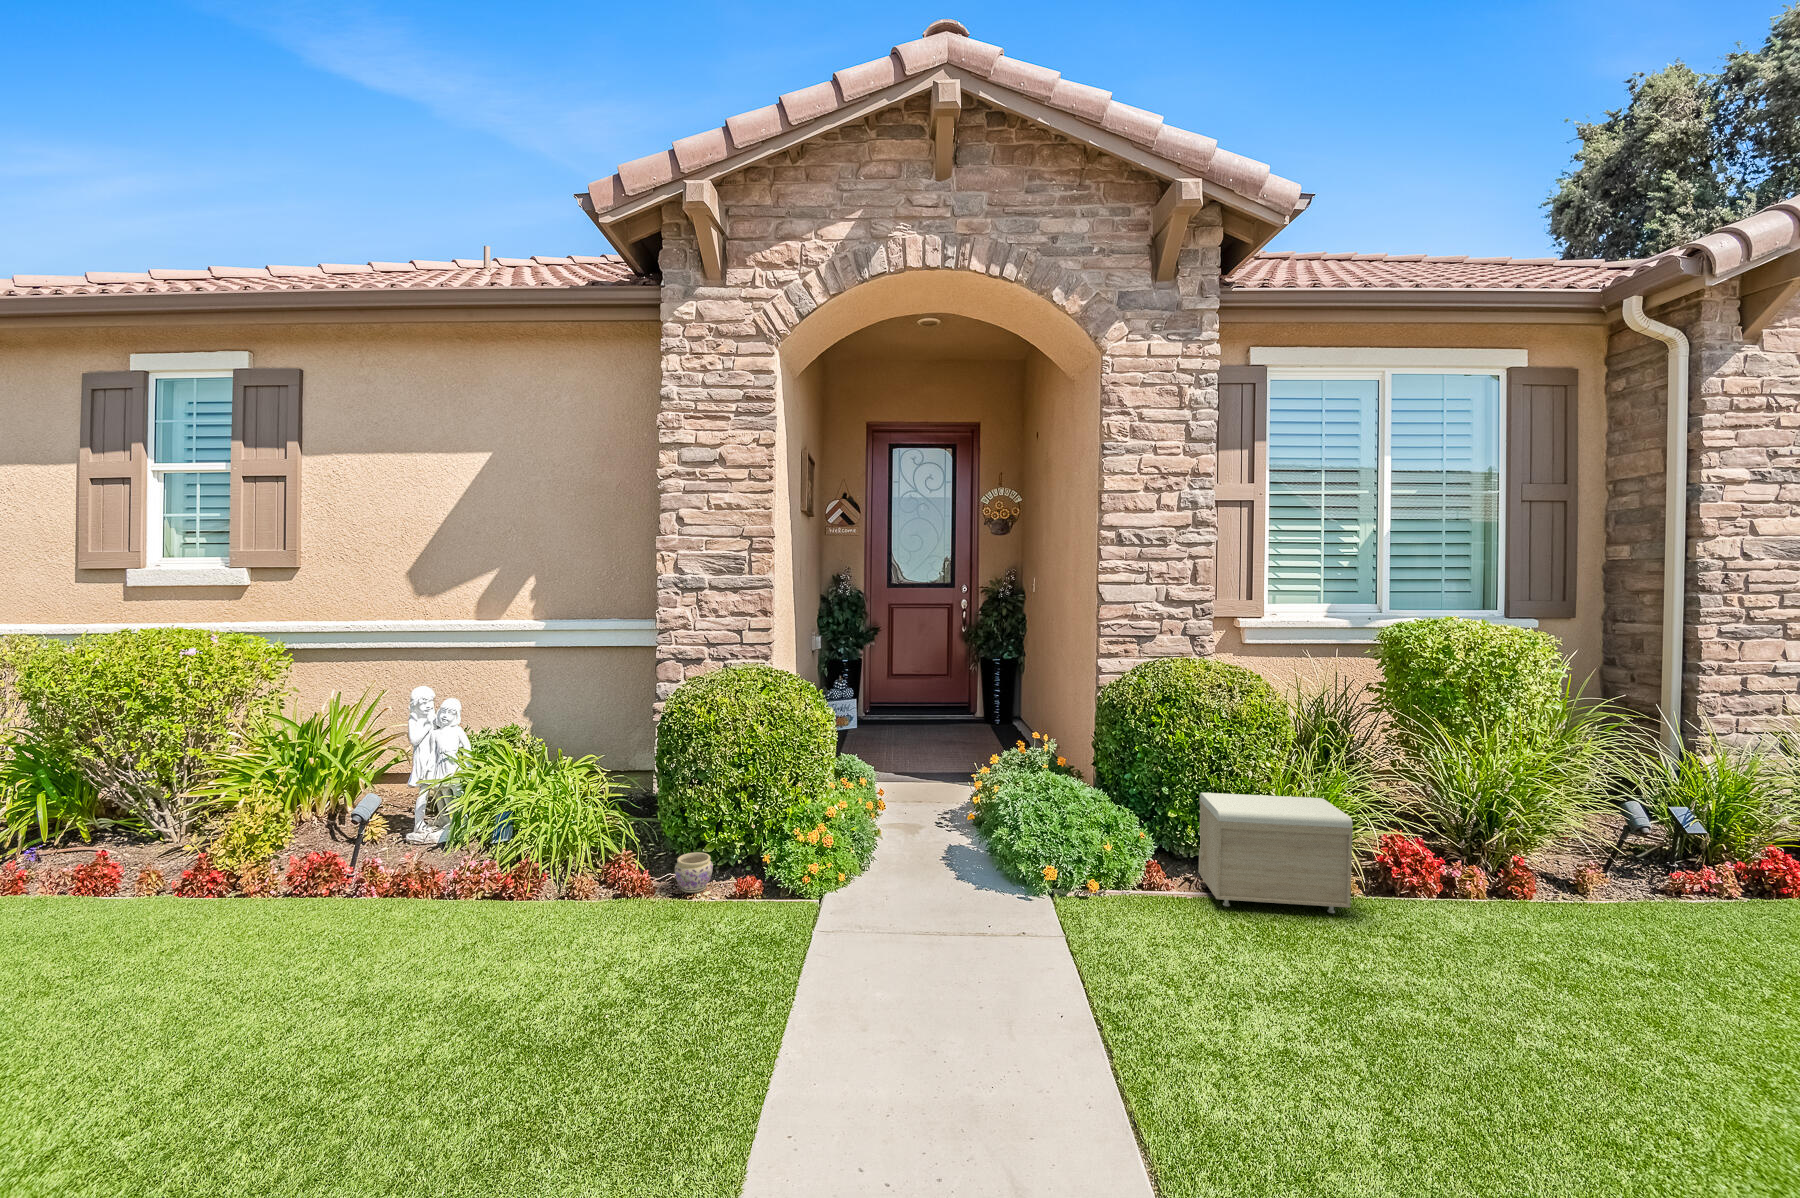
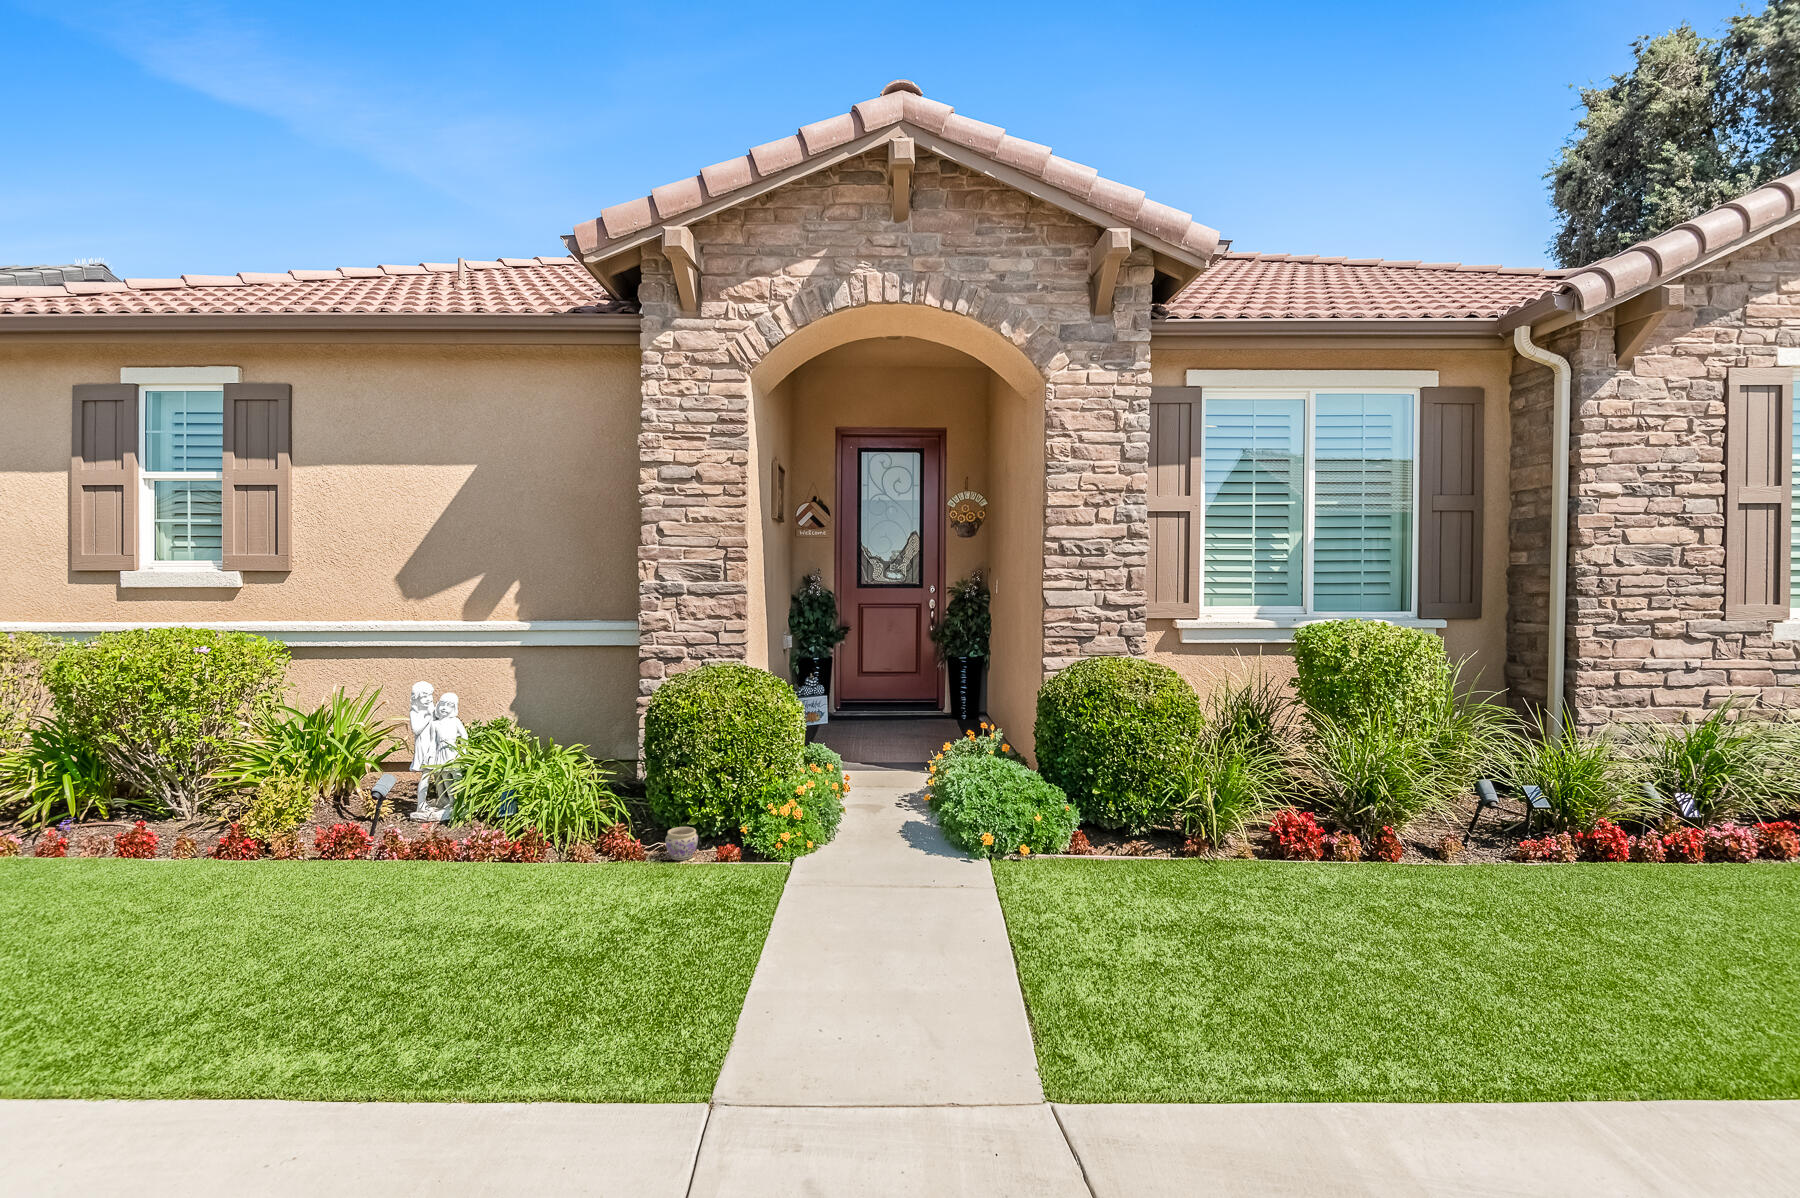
storage bench: present [1198,793,1353,913] -> none [1118,772,1237,870]

